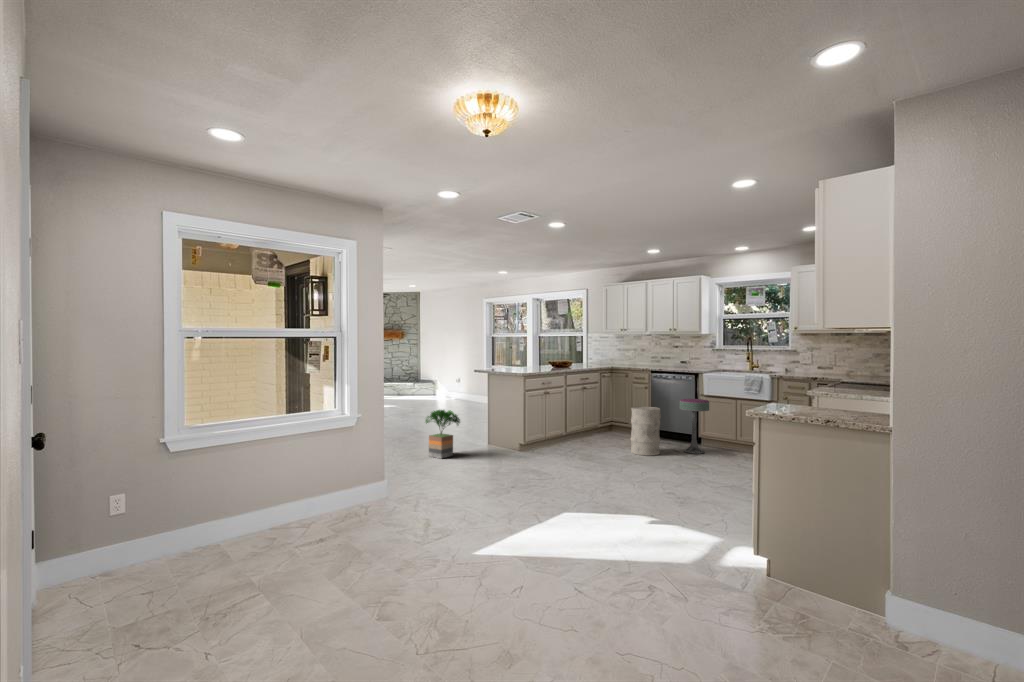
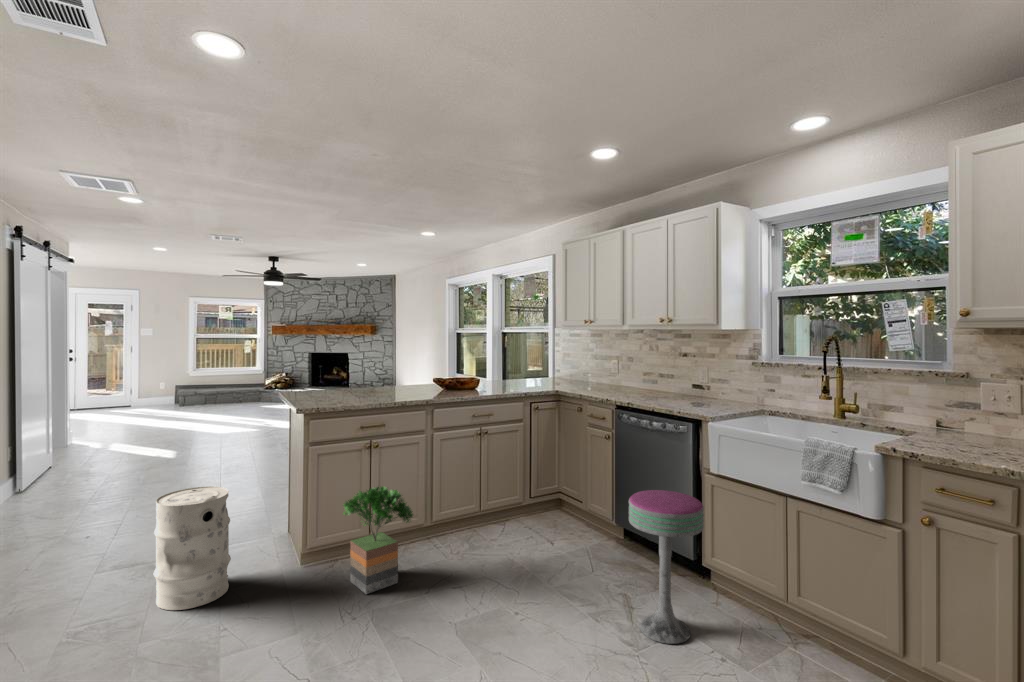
trash can: present [631,407,661,456] -> present [154,486,231,610]
potted tree: present [426,410,460,459] -> present [344,486,413,594]

